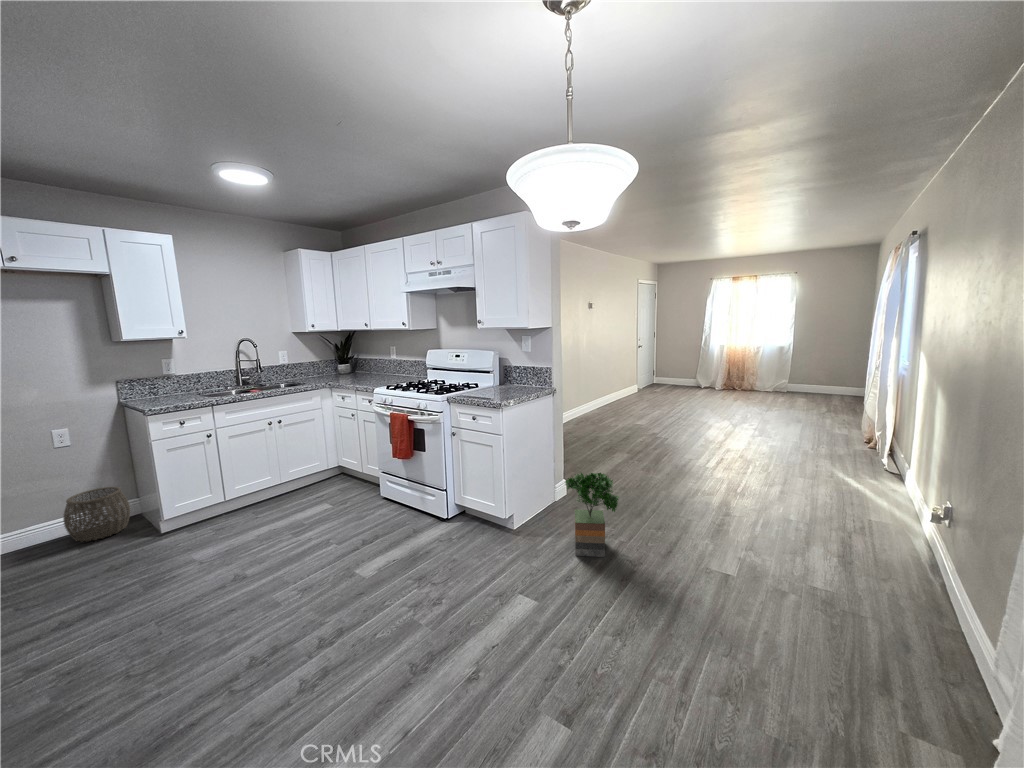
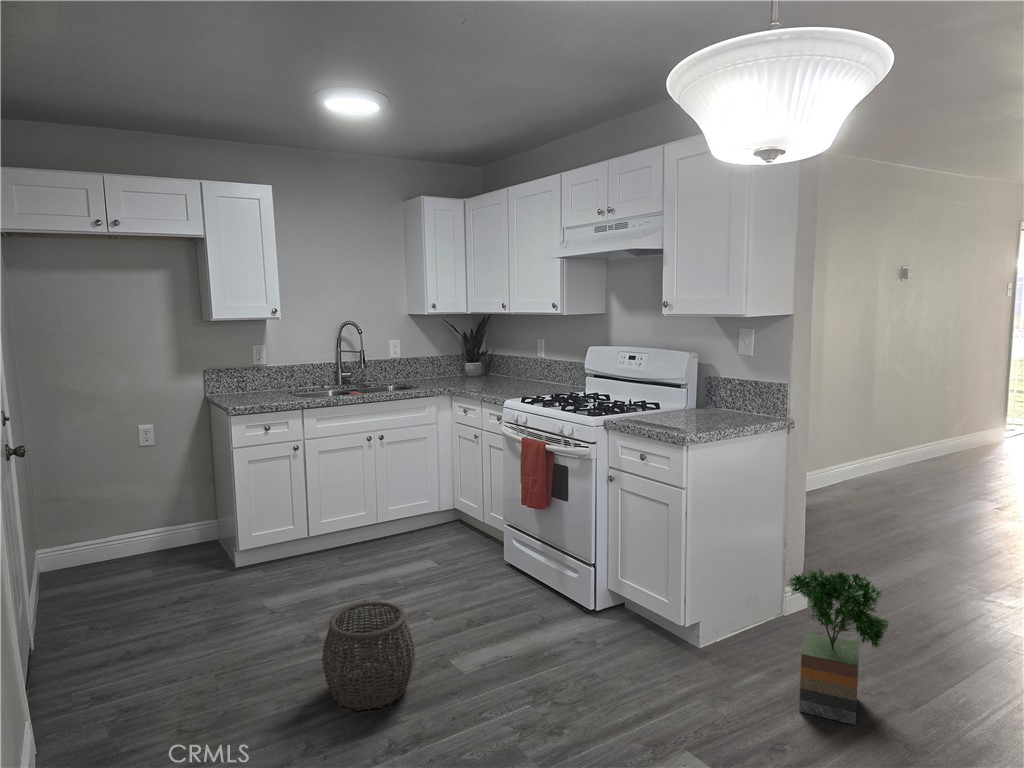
woven basket: present [63,487,130,542] -> present [322,602,416,710]

